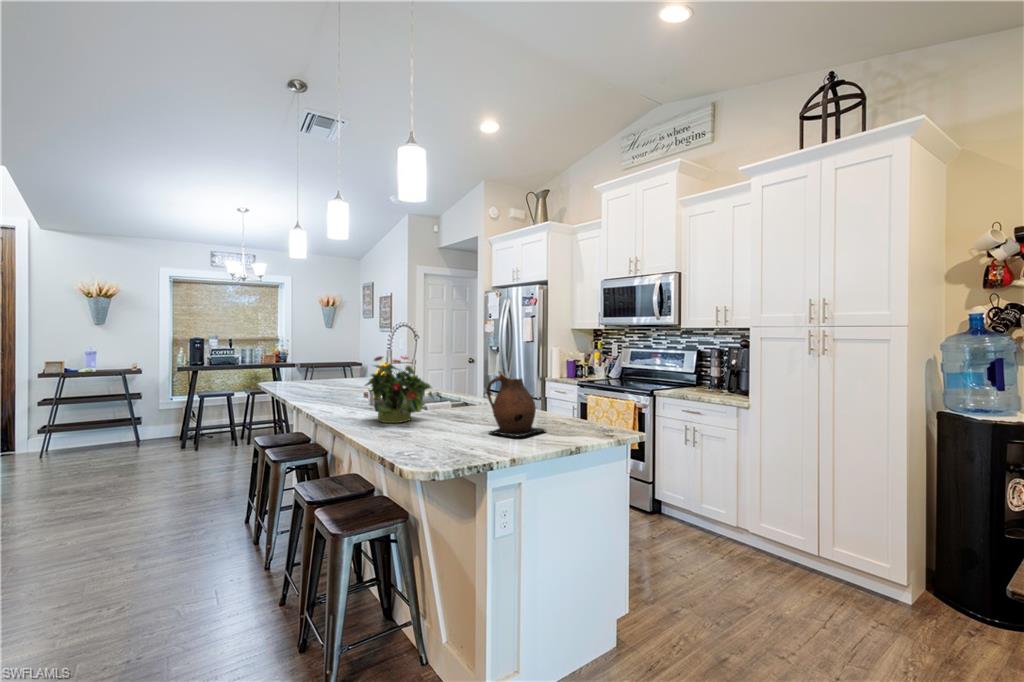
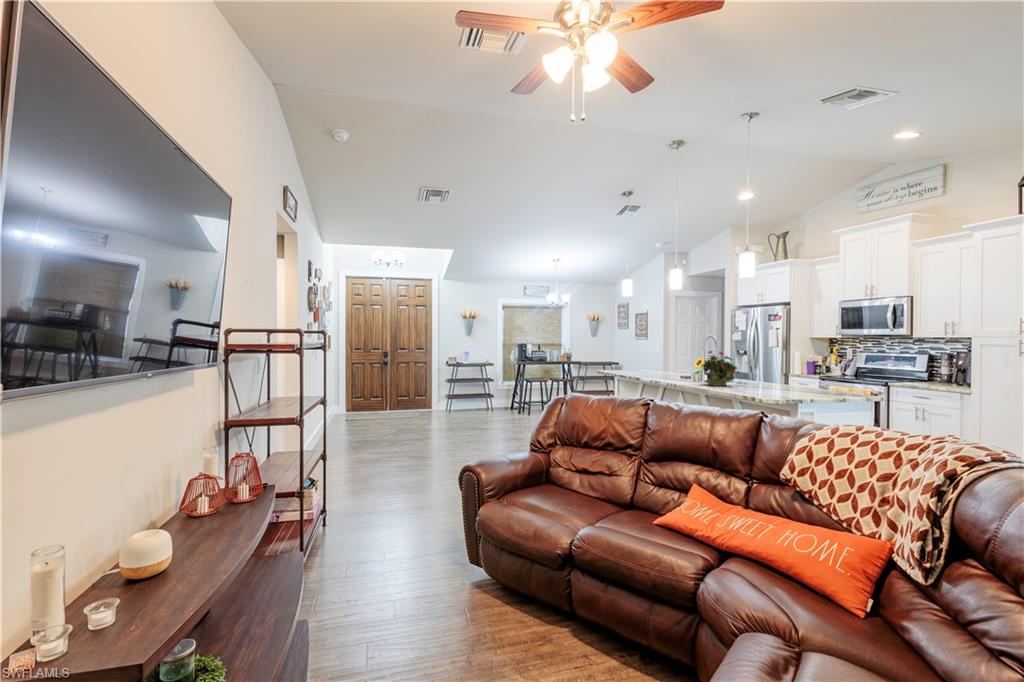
ceramic pitcher: present [487,371,545,437] -> none [780,359,816,392]

